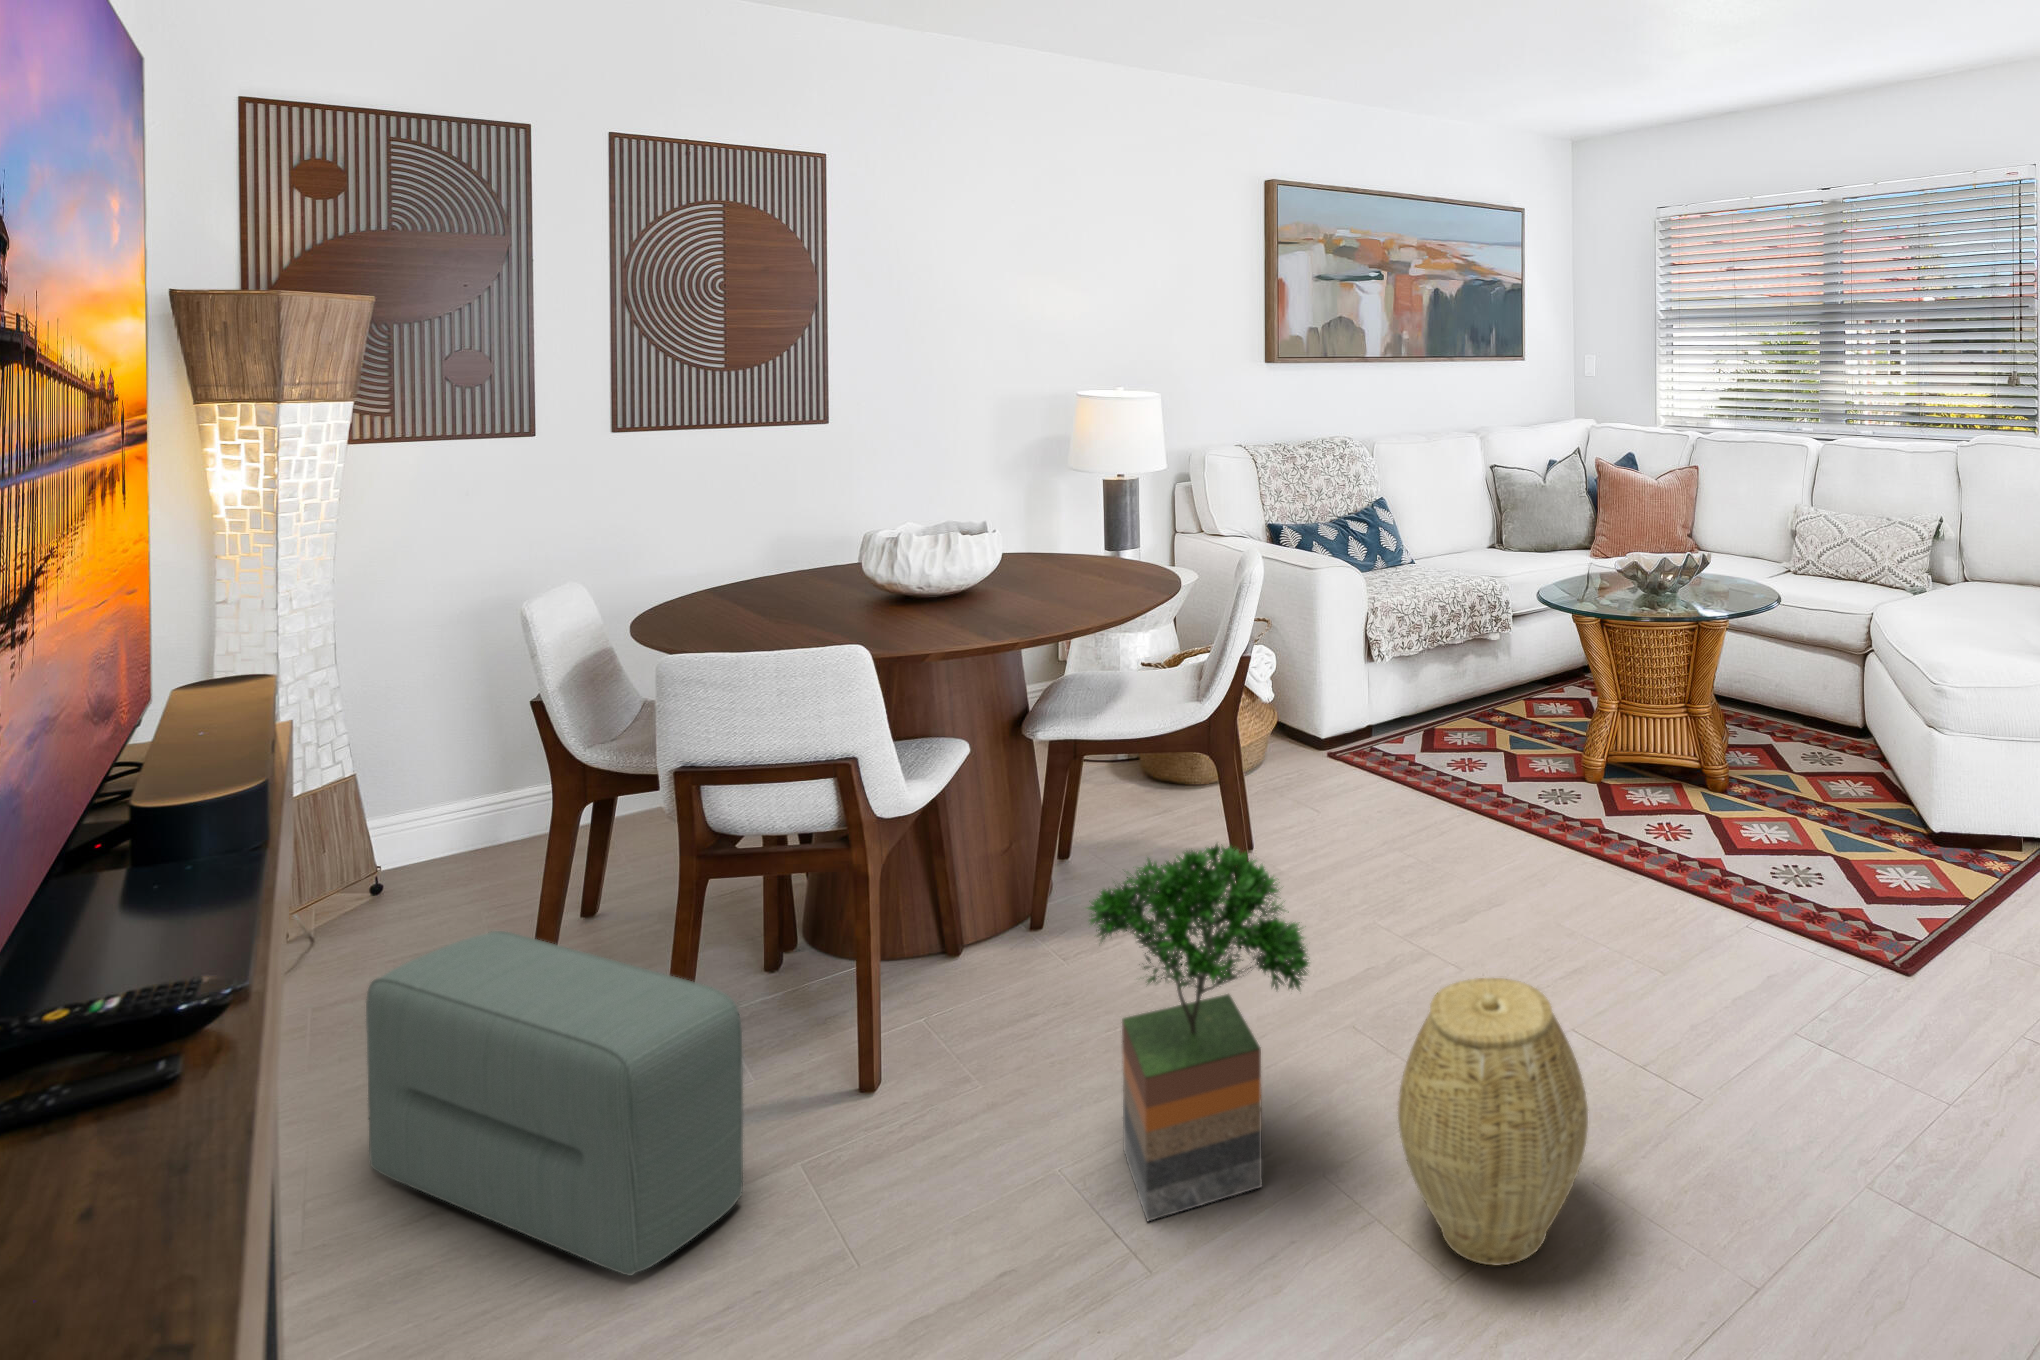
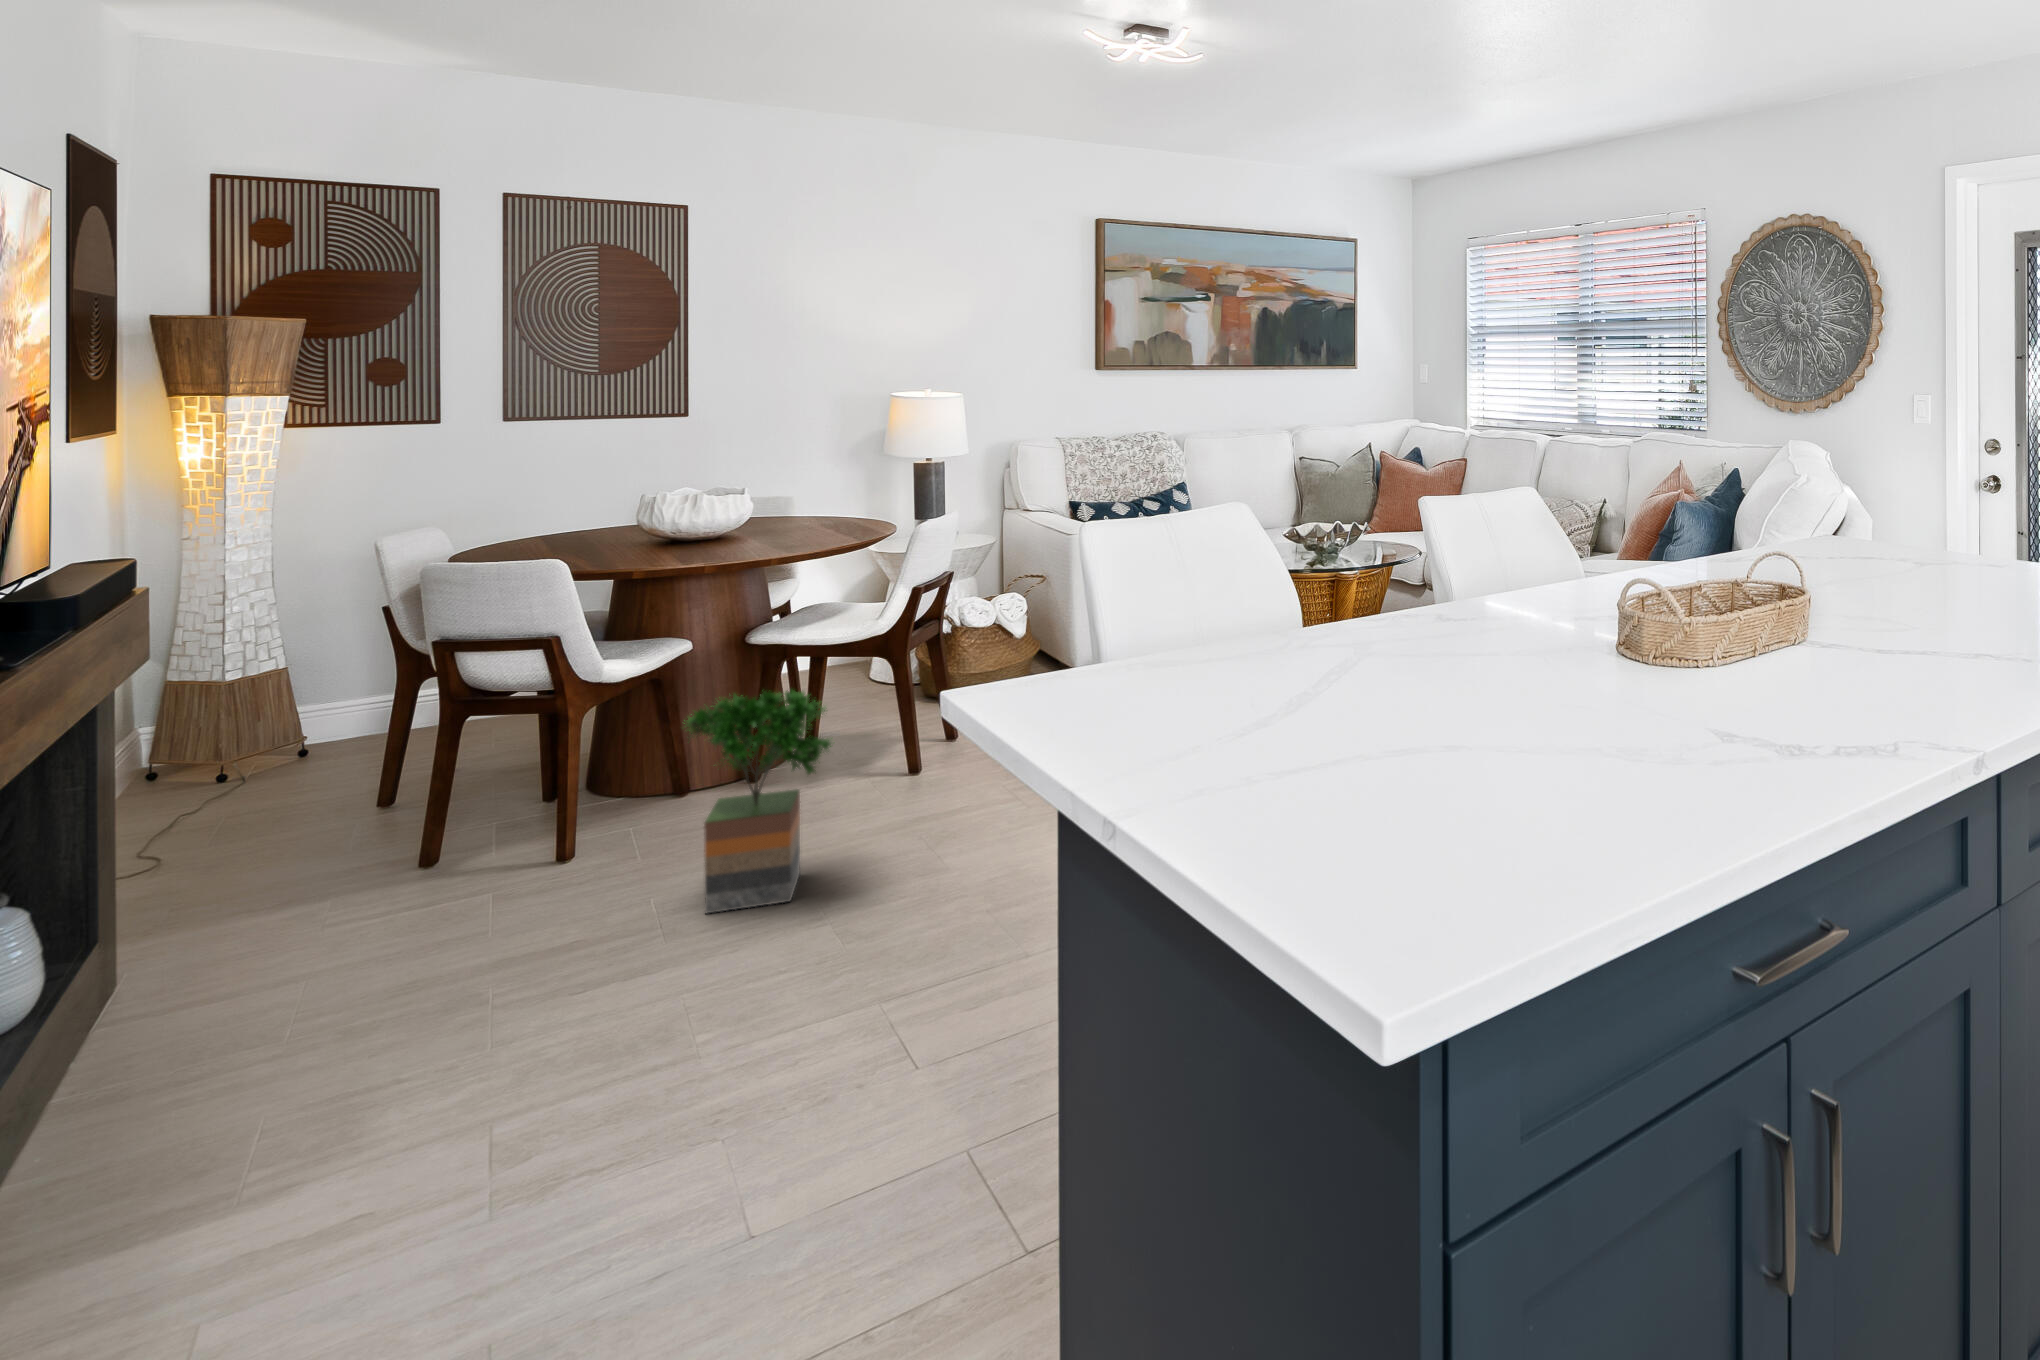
pouf: present [366,931,743,1276] -> none [239,741,462,926]
woven basket: present [1398,978,1588,1265] -> none [851,769,983,935]

